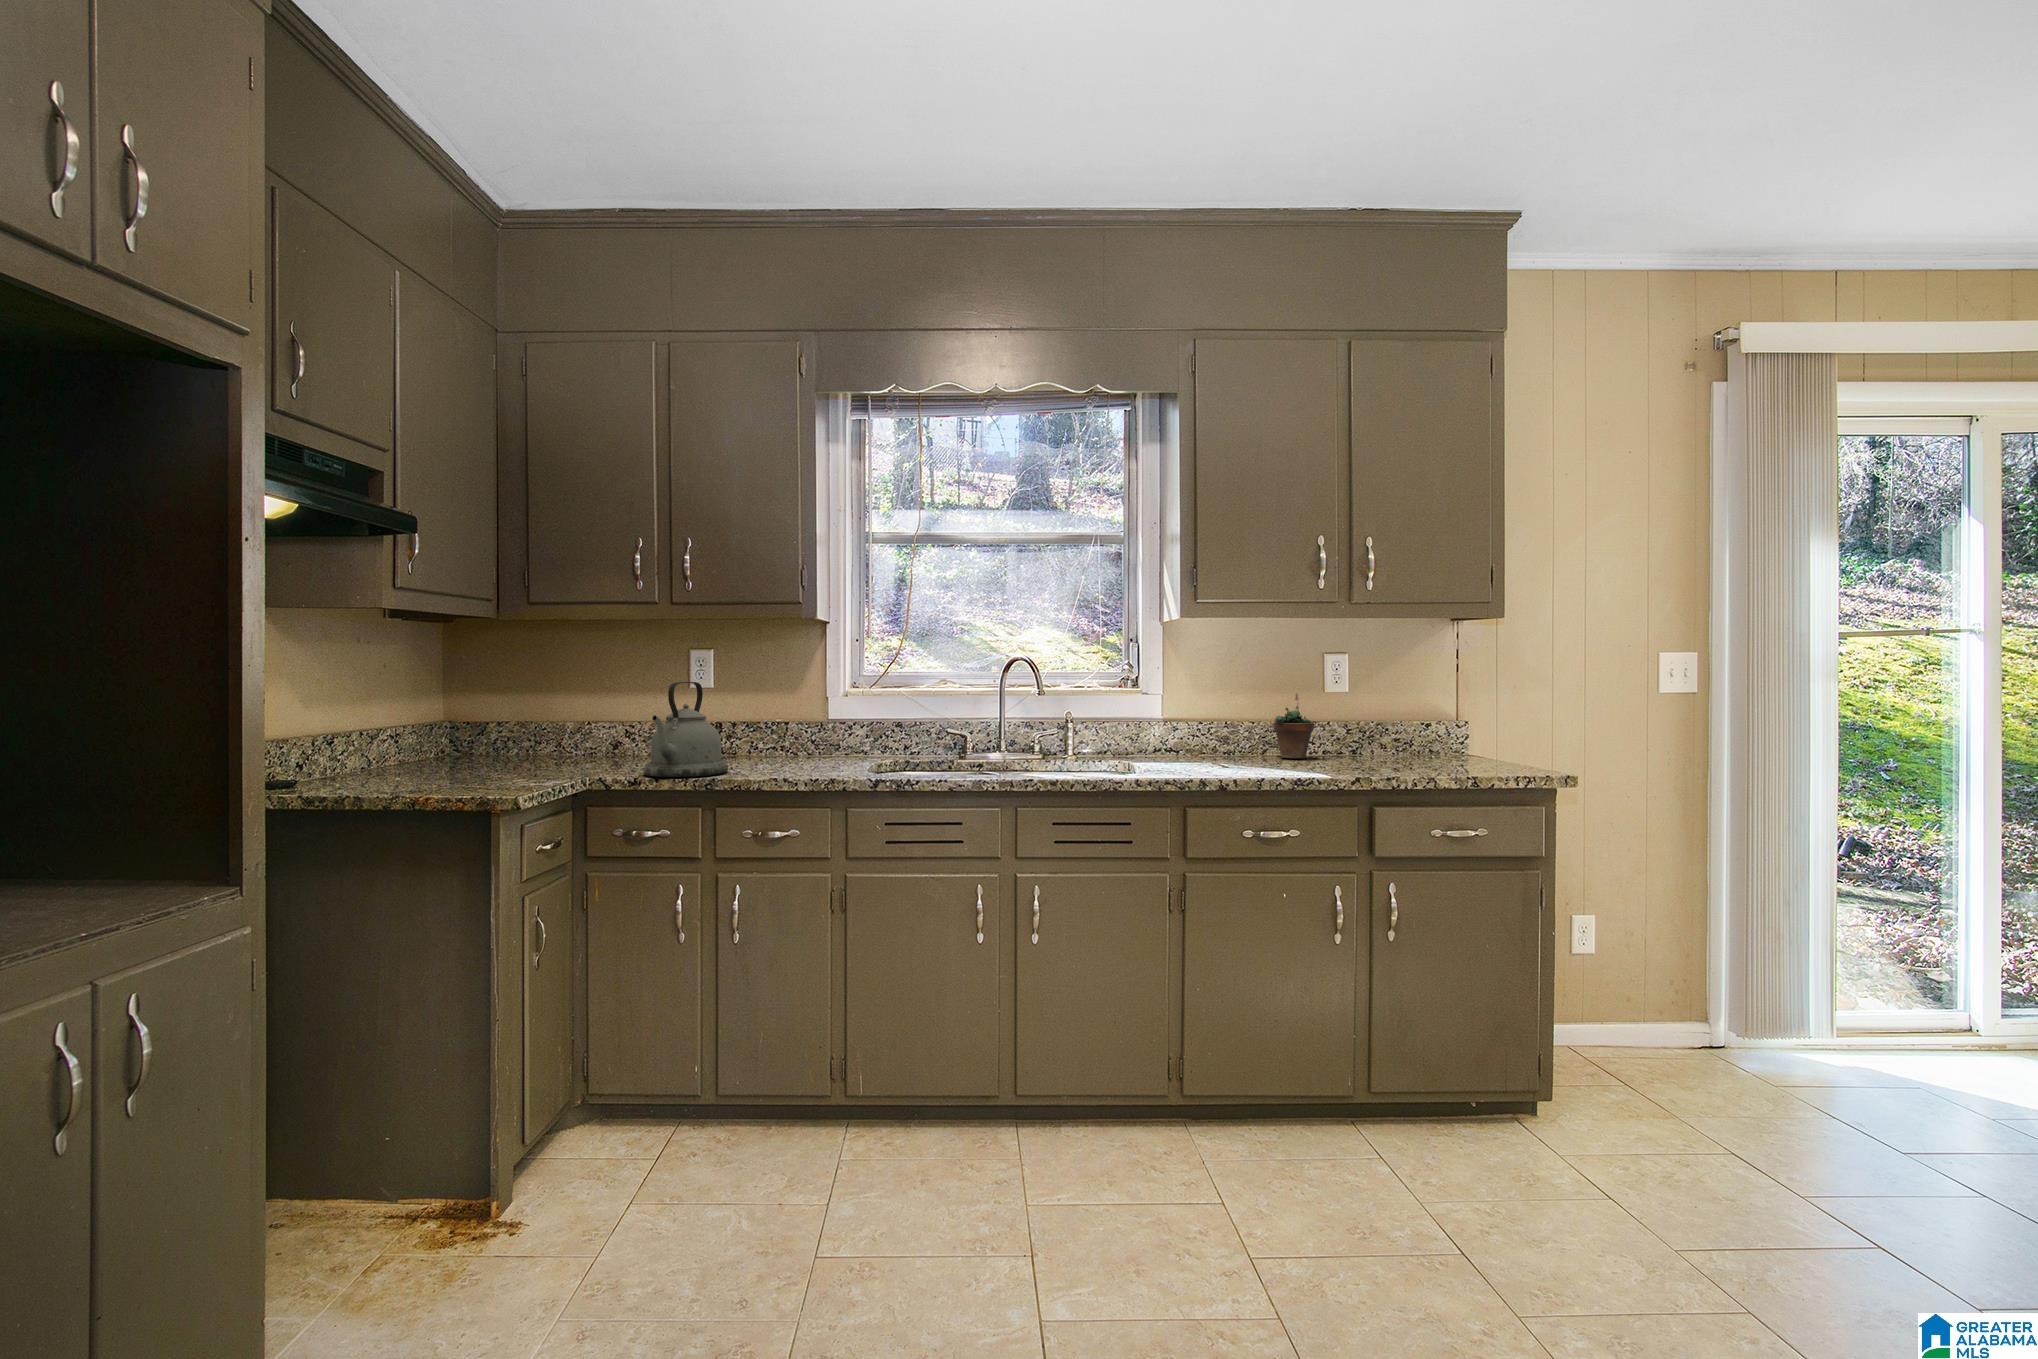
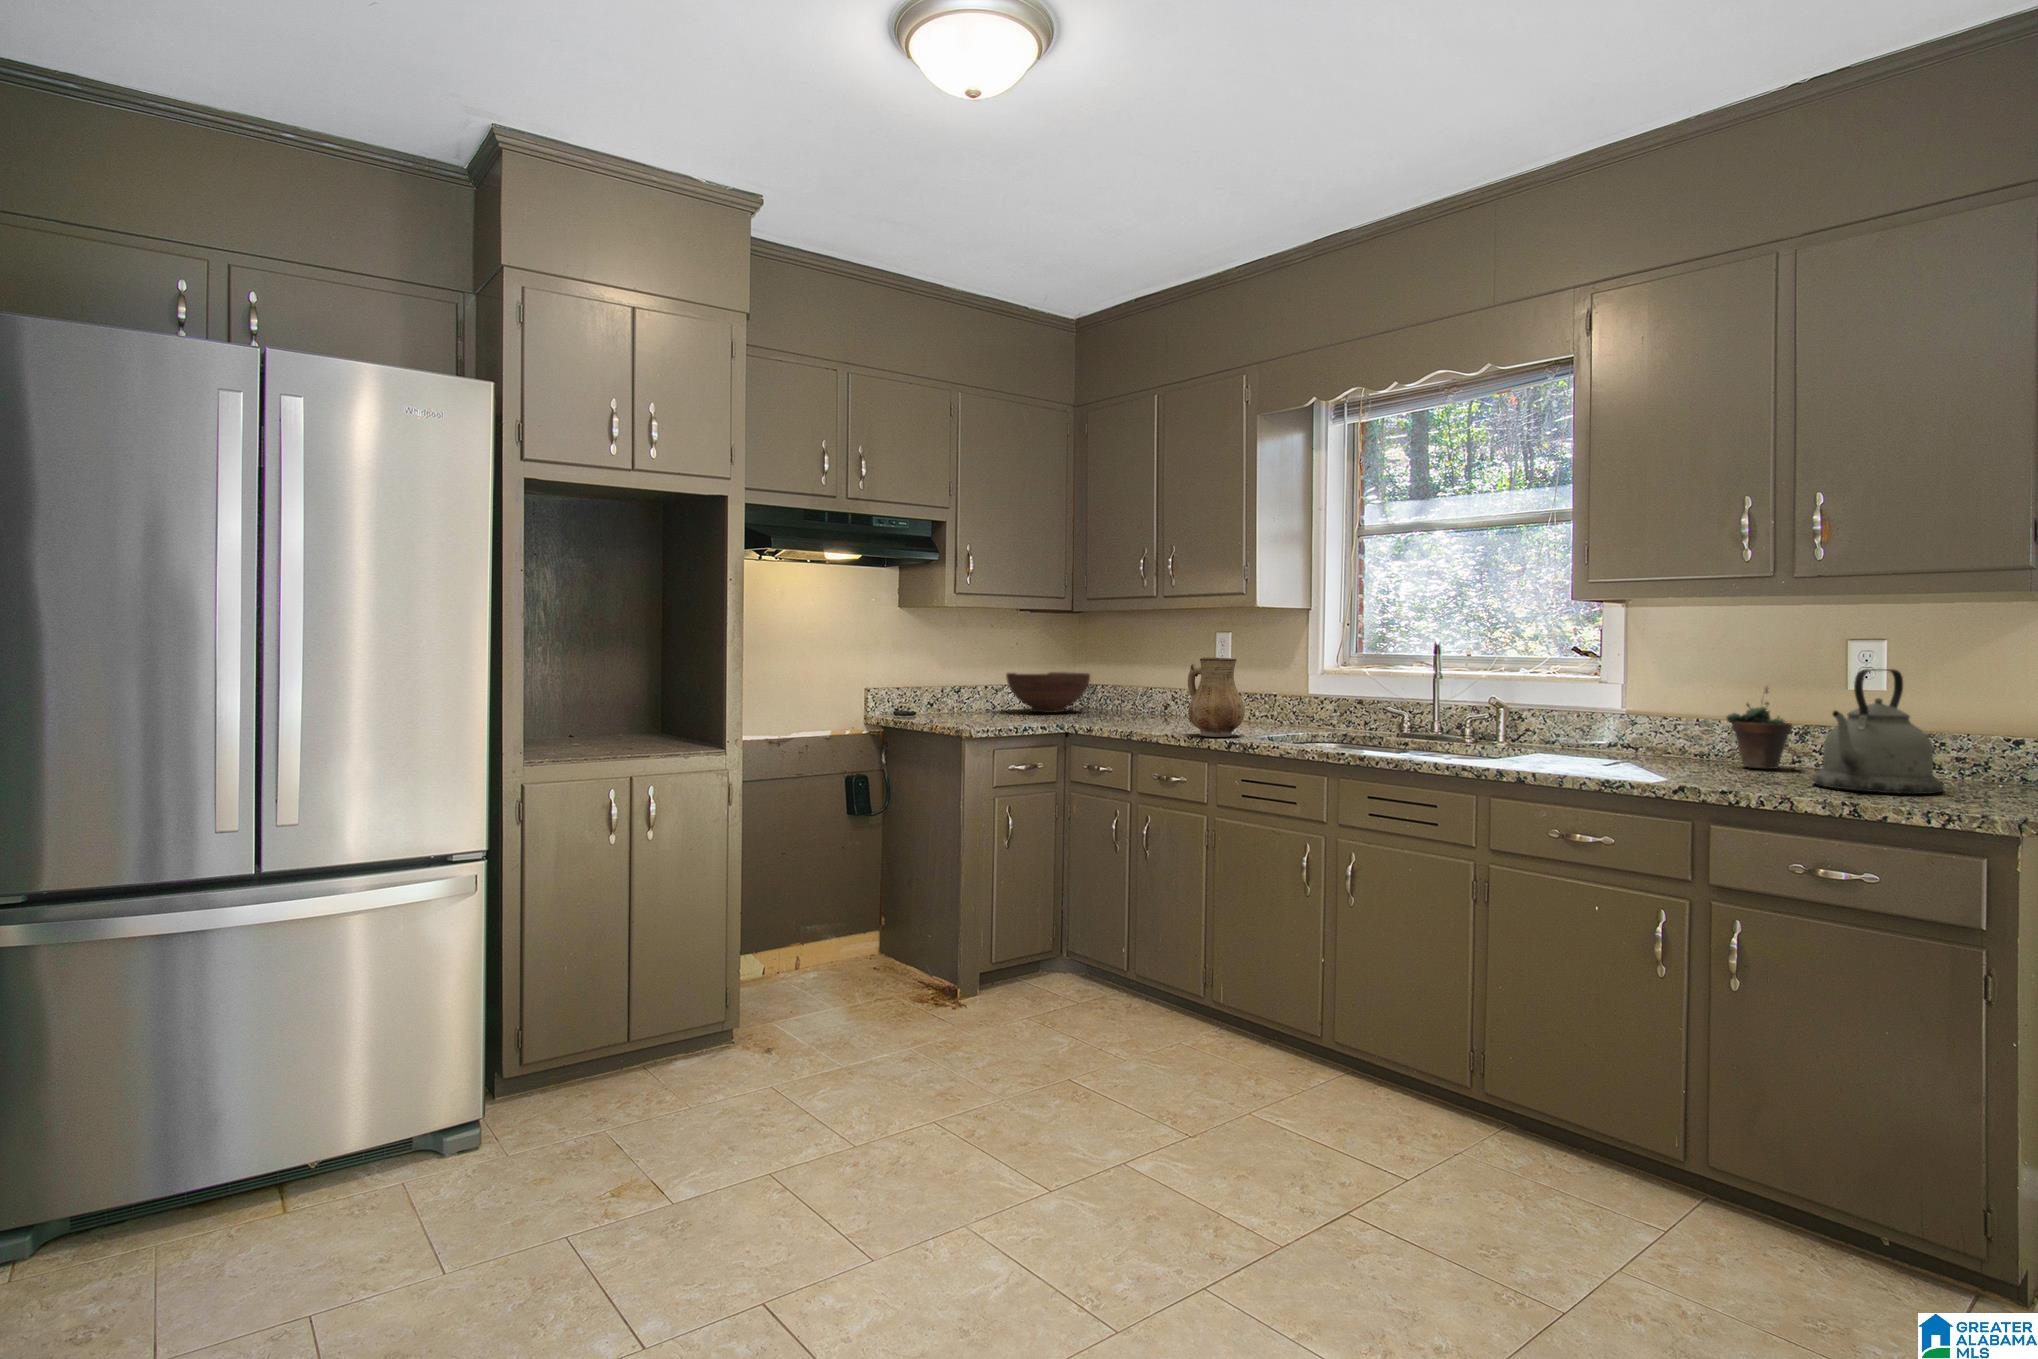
kettle: present [644,682,728,777] -> present [1812,669,1943,794]
ceramic pitcher: none [769,682,846,777] -> present [1188,657,1245,737]
fruit bowl: none [359,708,498,767] -> present [1006,672,1090,713]

